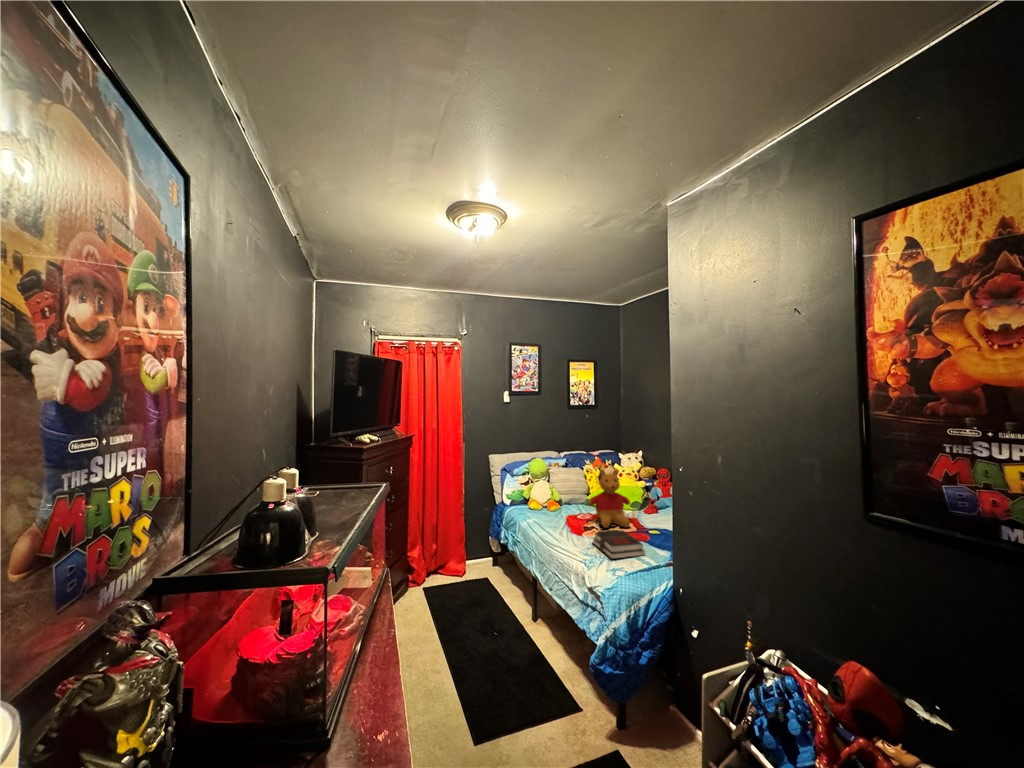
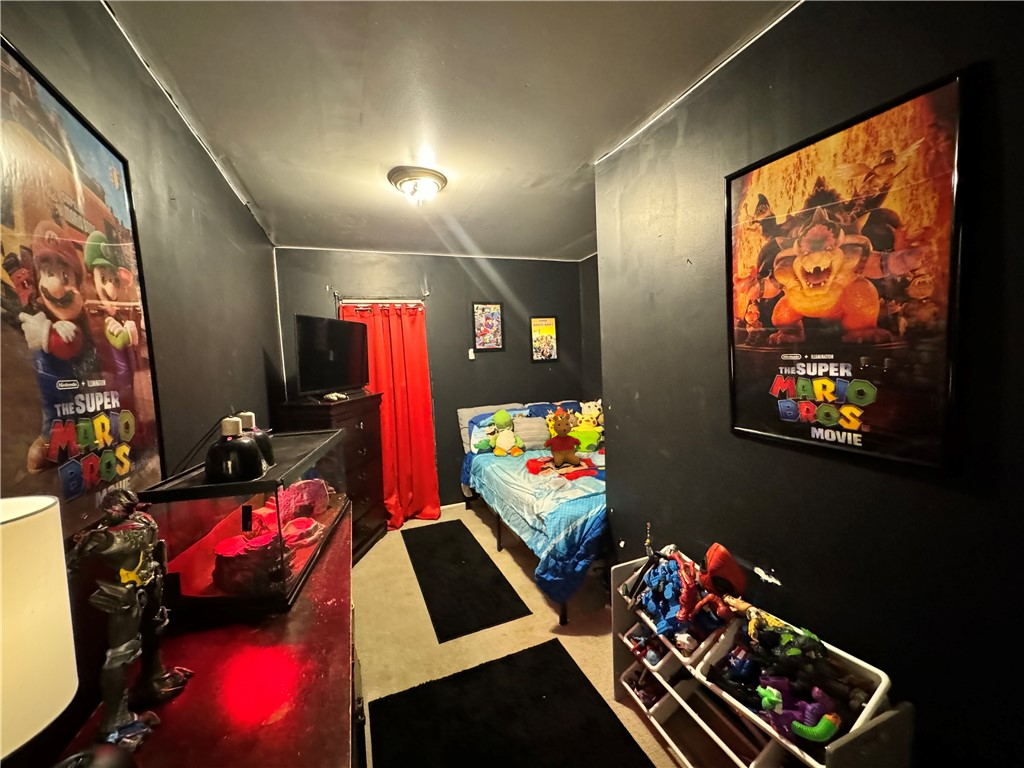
book: present [593,529,645,559] -> none [543,465,587,489]

